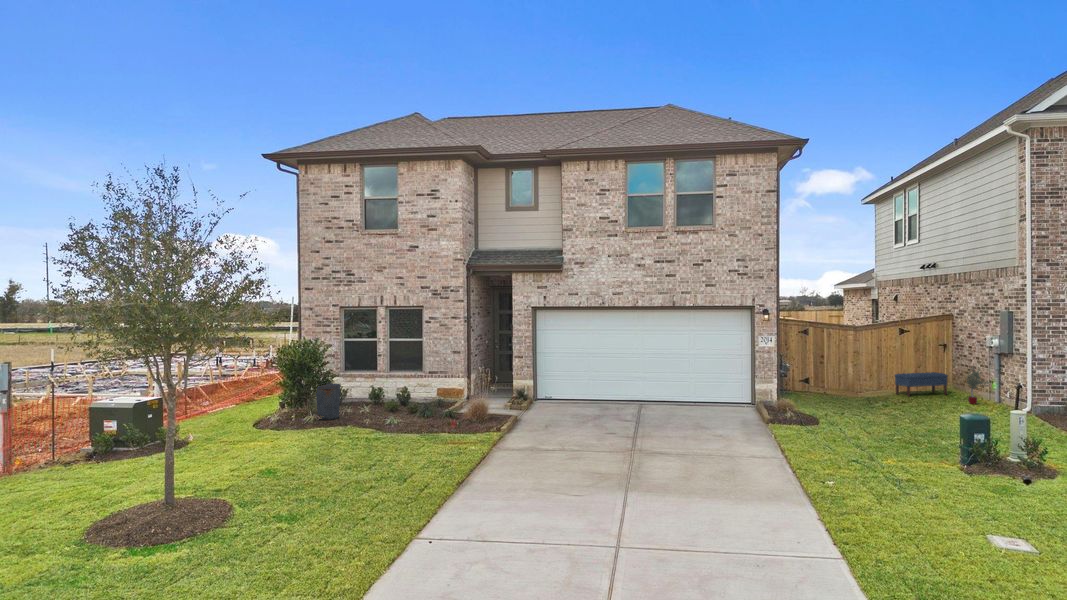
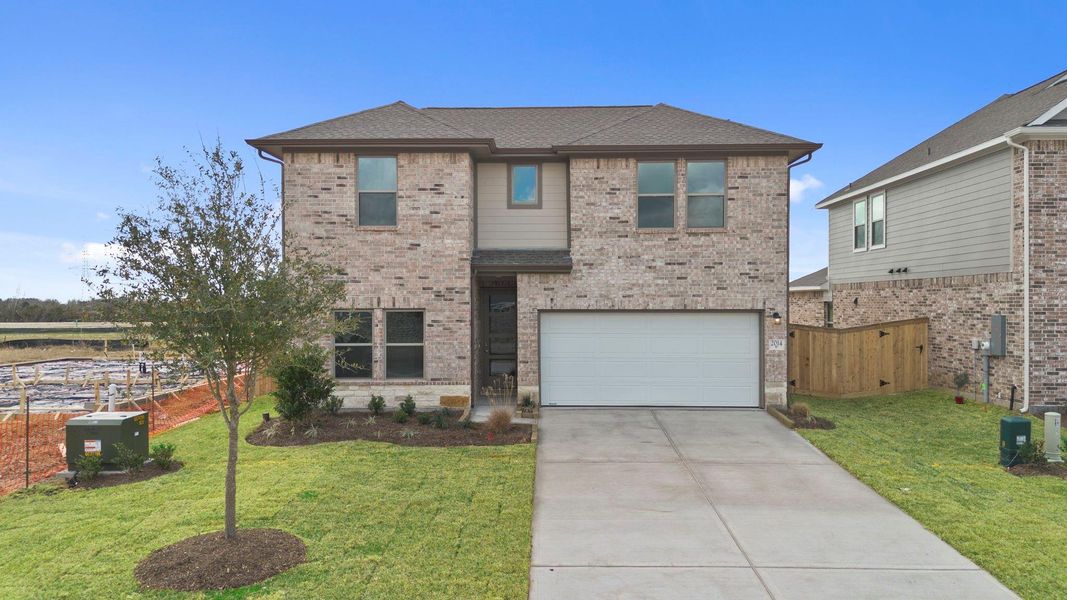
bench: present [895,372,948,397] -> none [879,372,927,397]
trash can: present [316,382,341,420] -> none [311,393,340,436]

